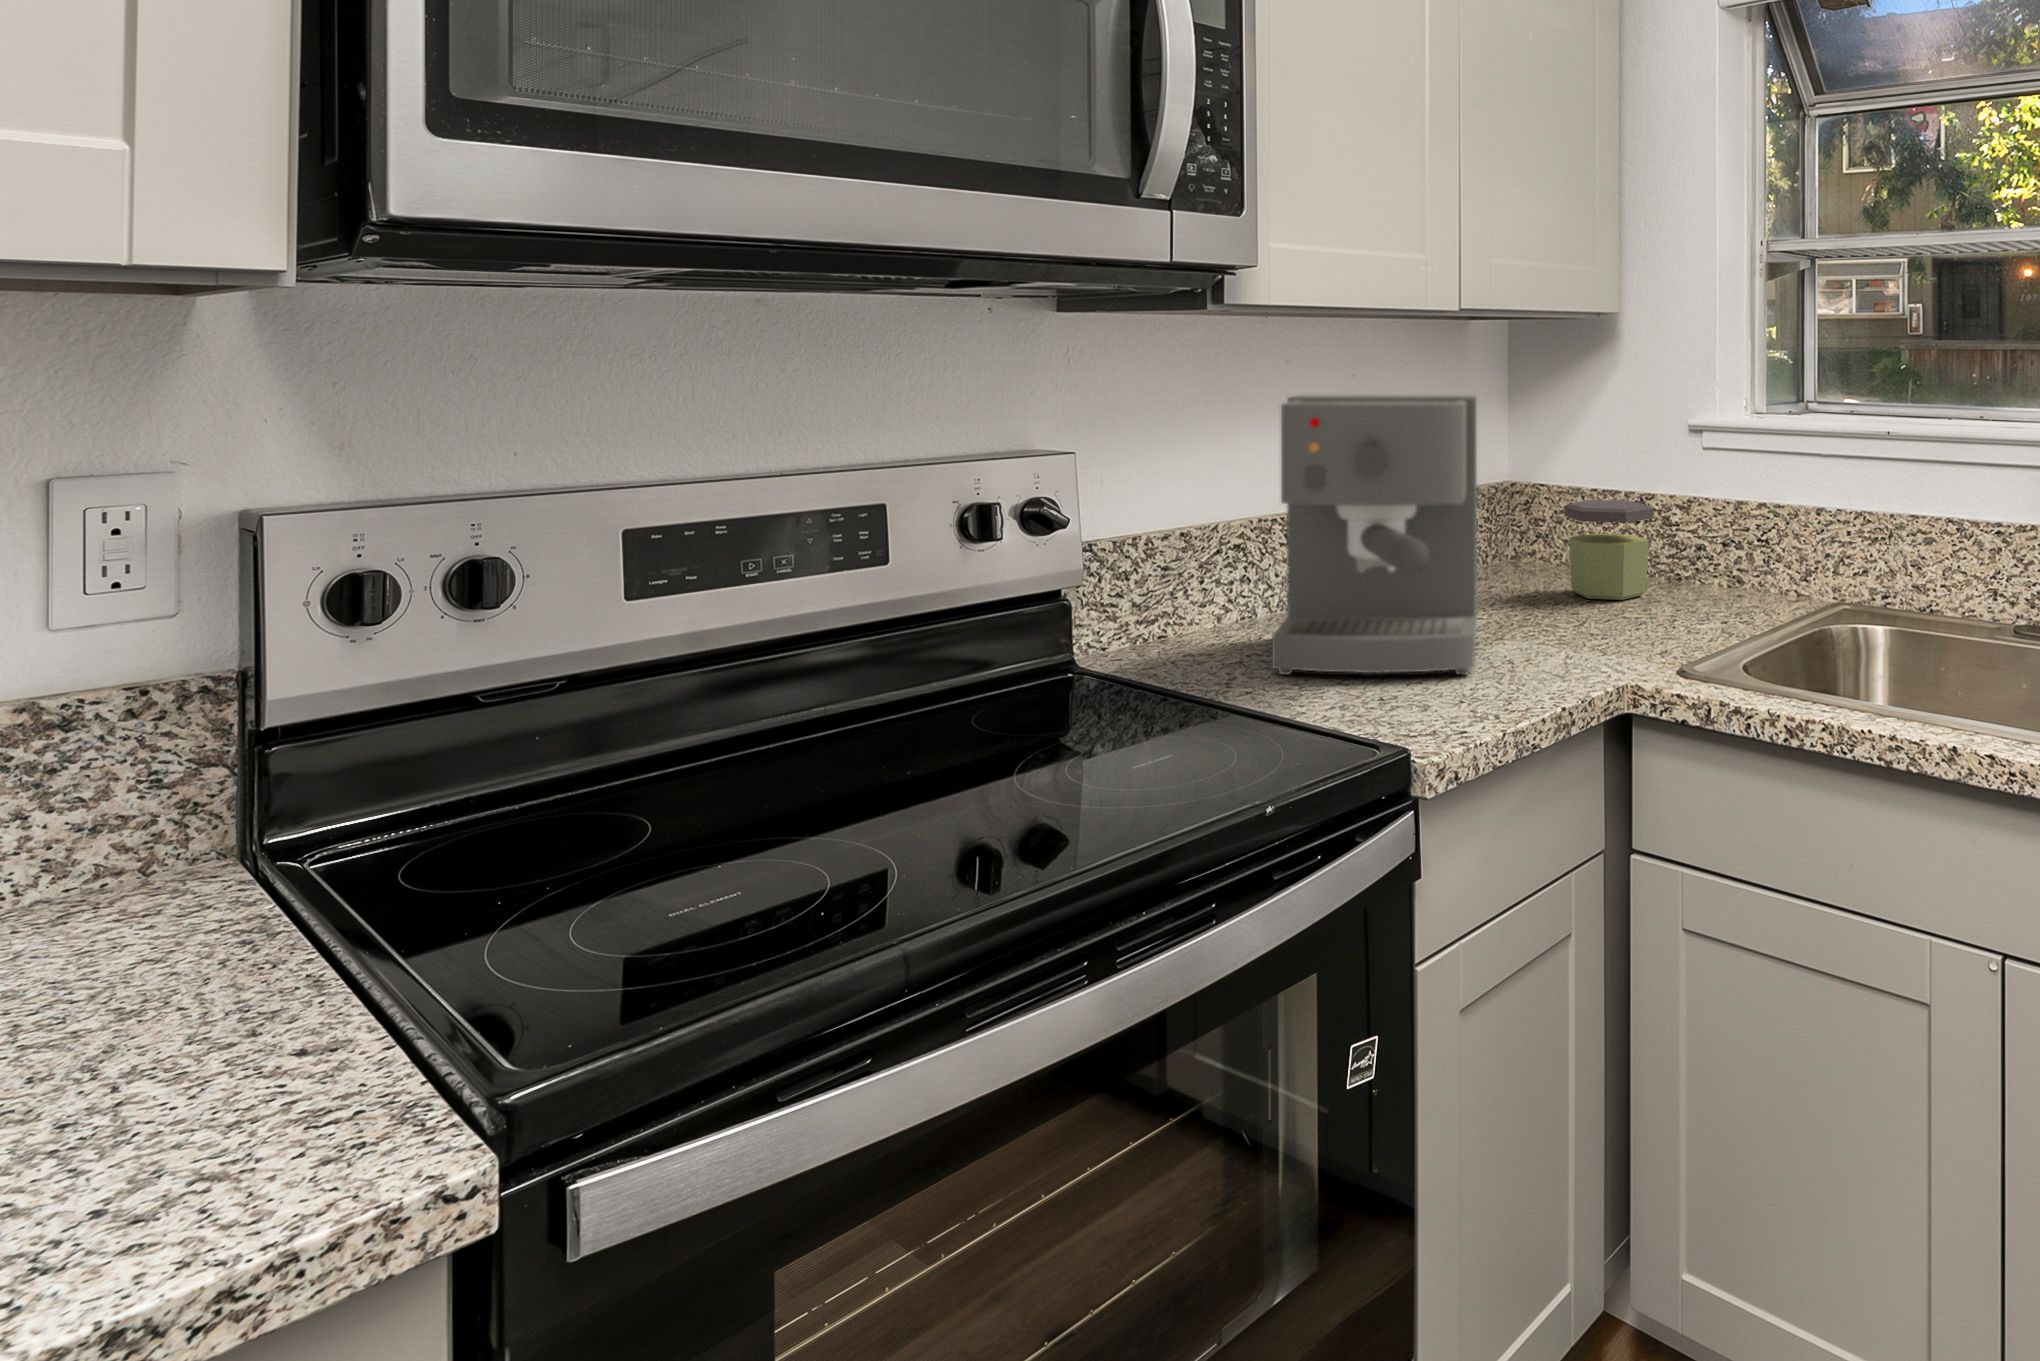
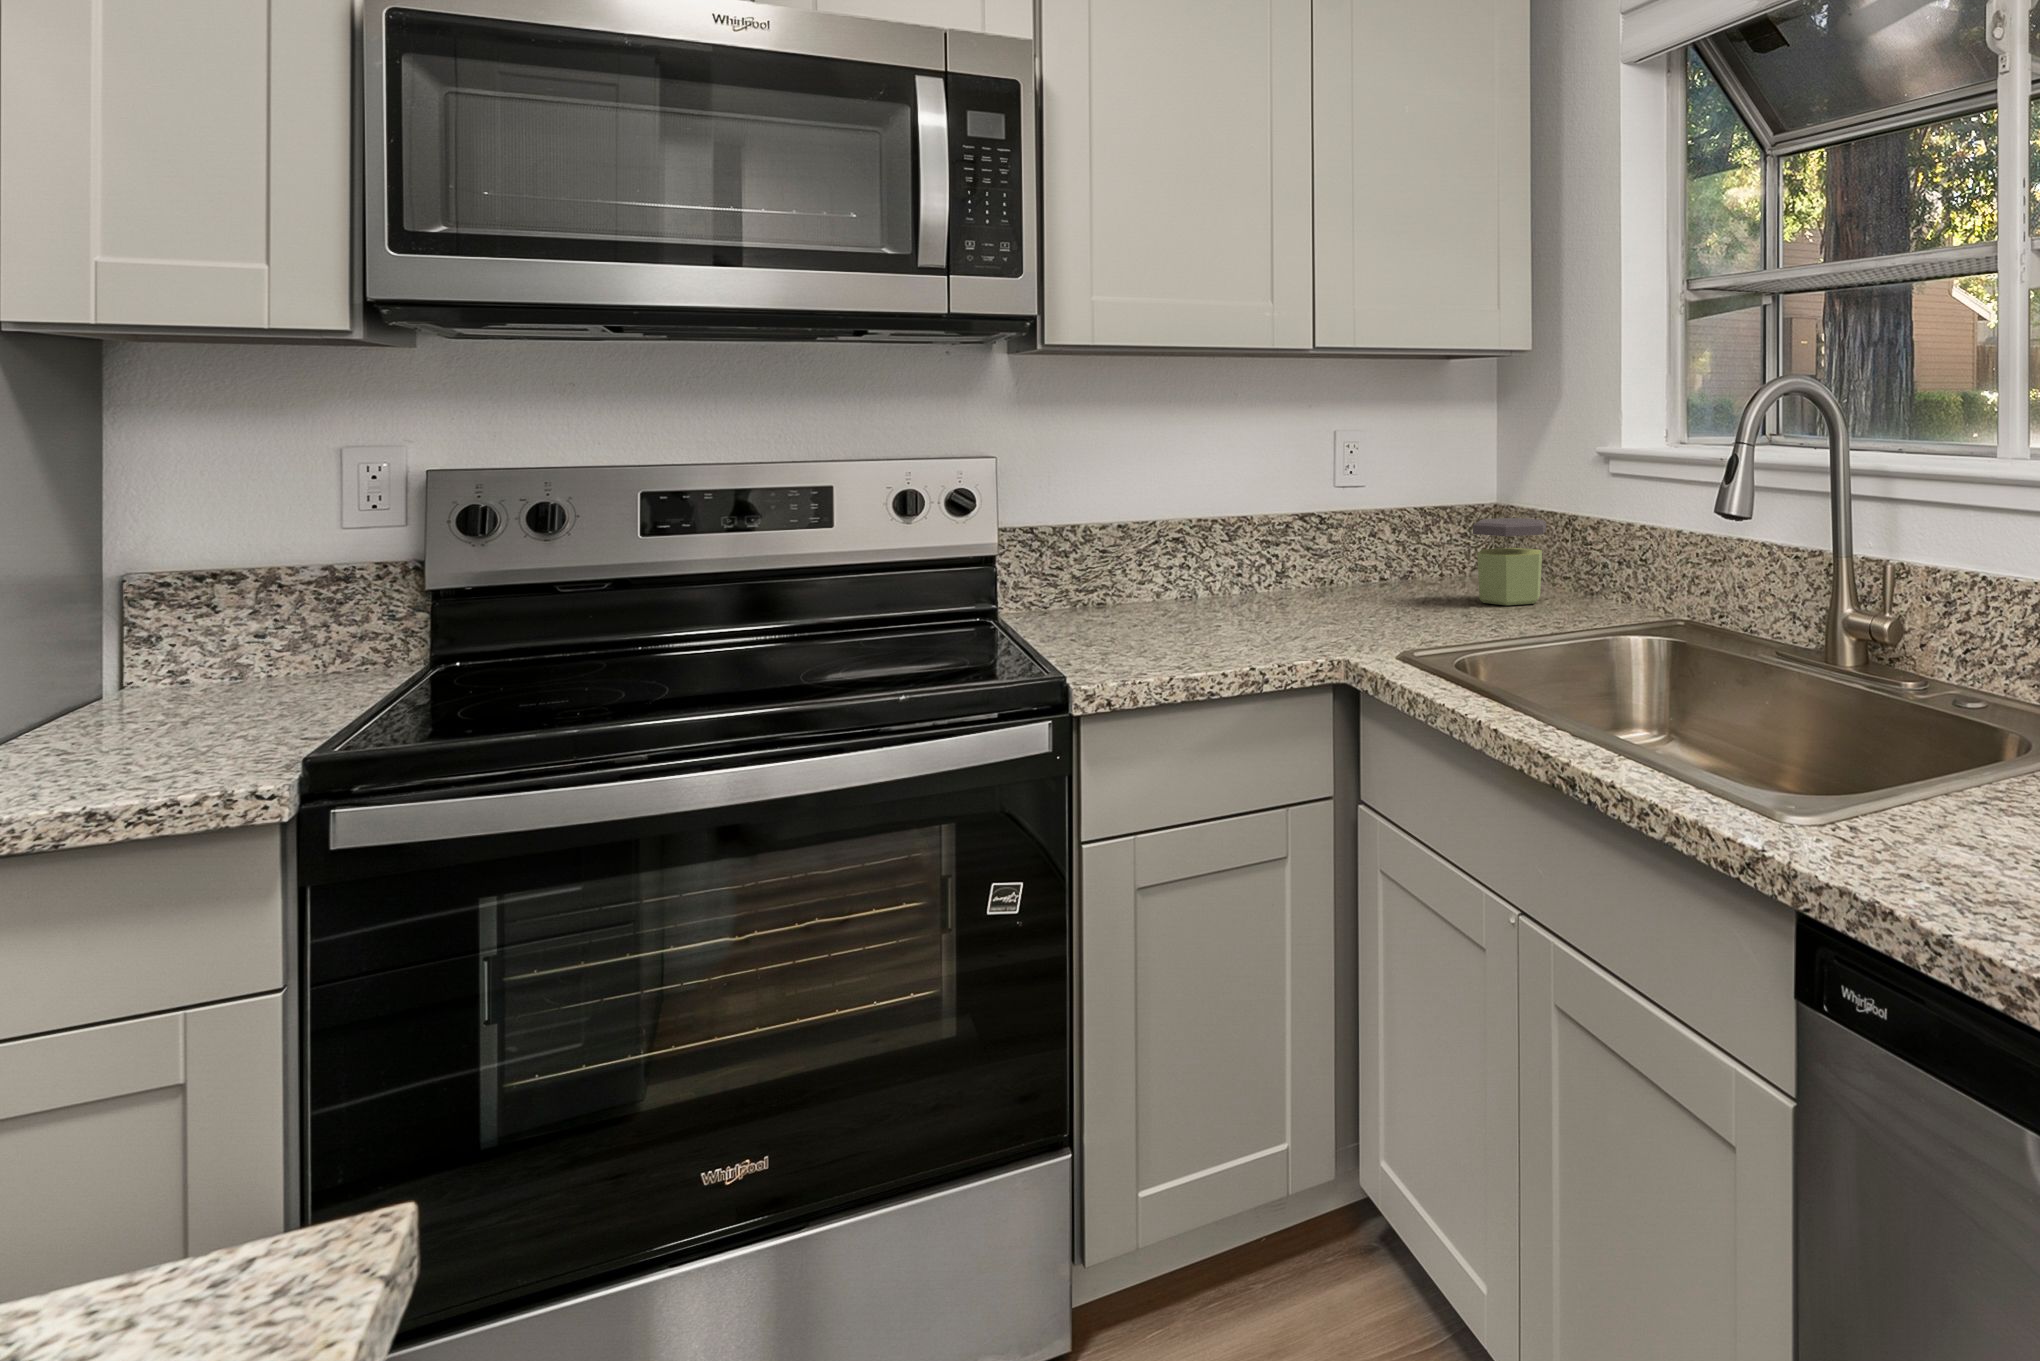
coffee maker: present [1272,395,1477,675] -> none [1114,420,1322,642]

